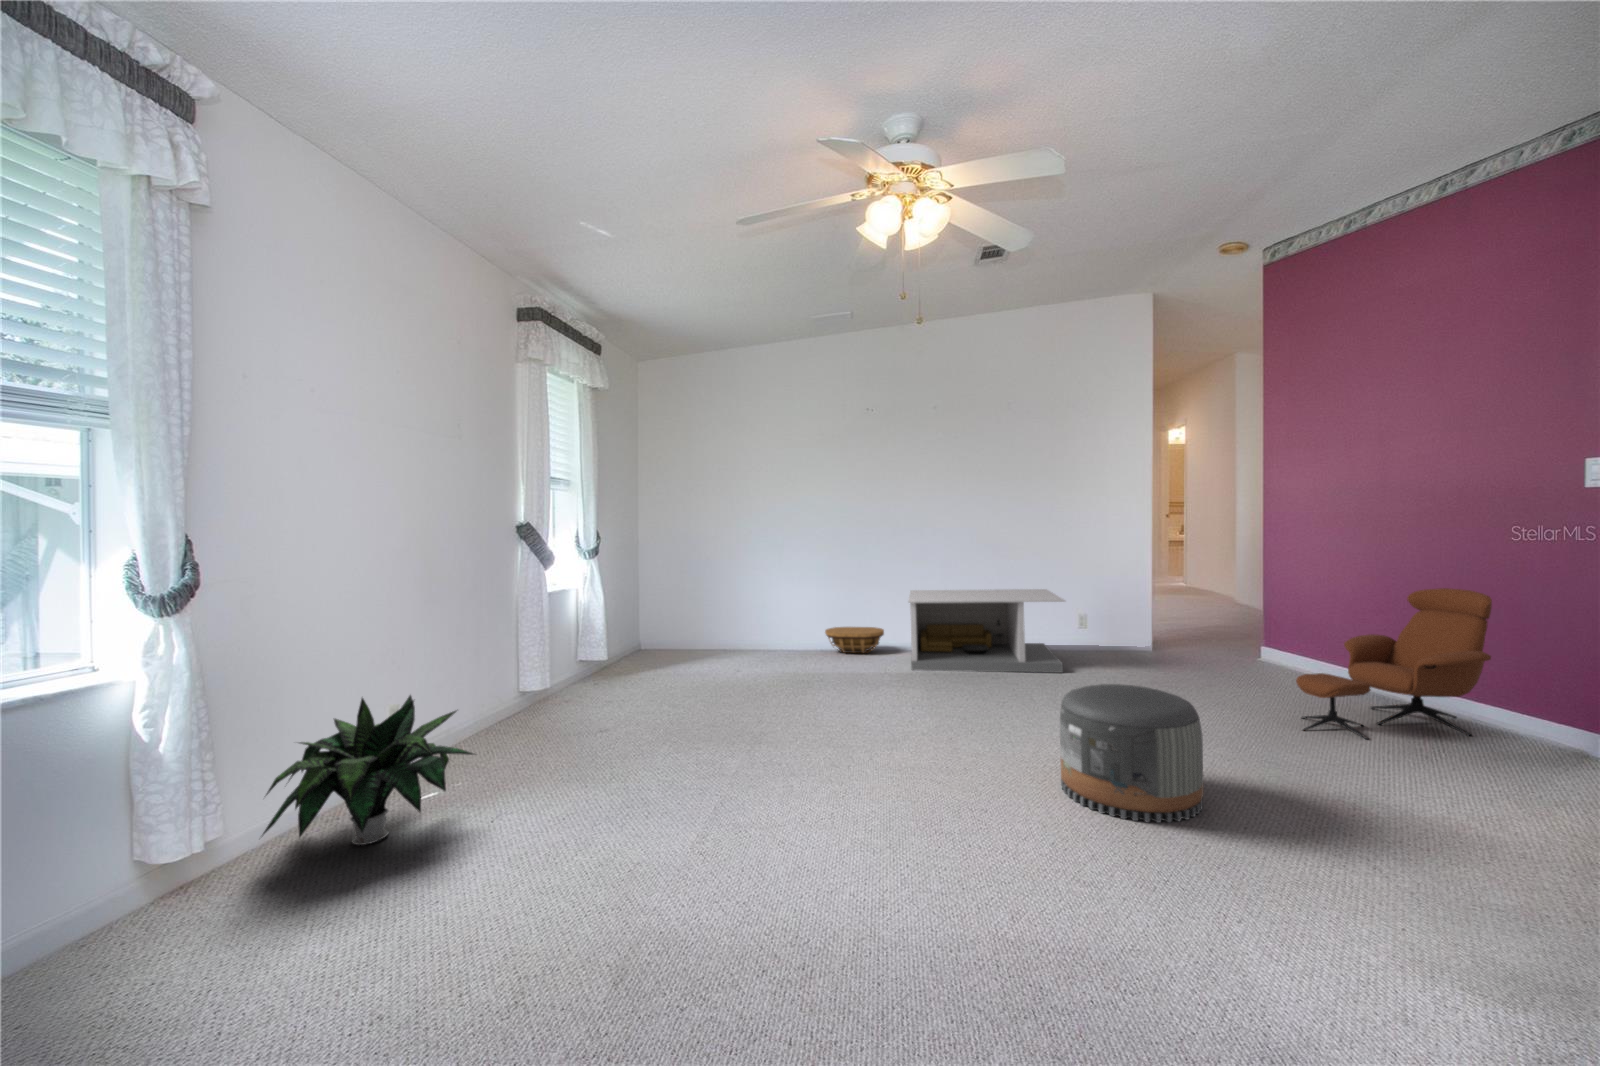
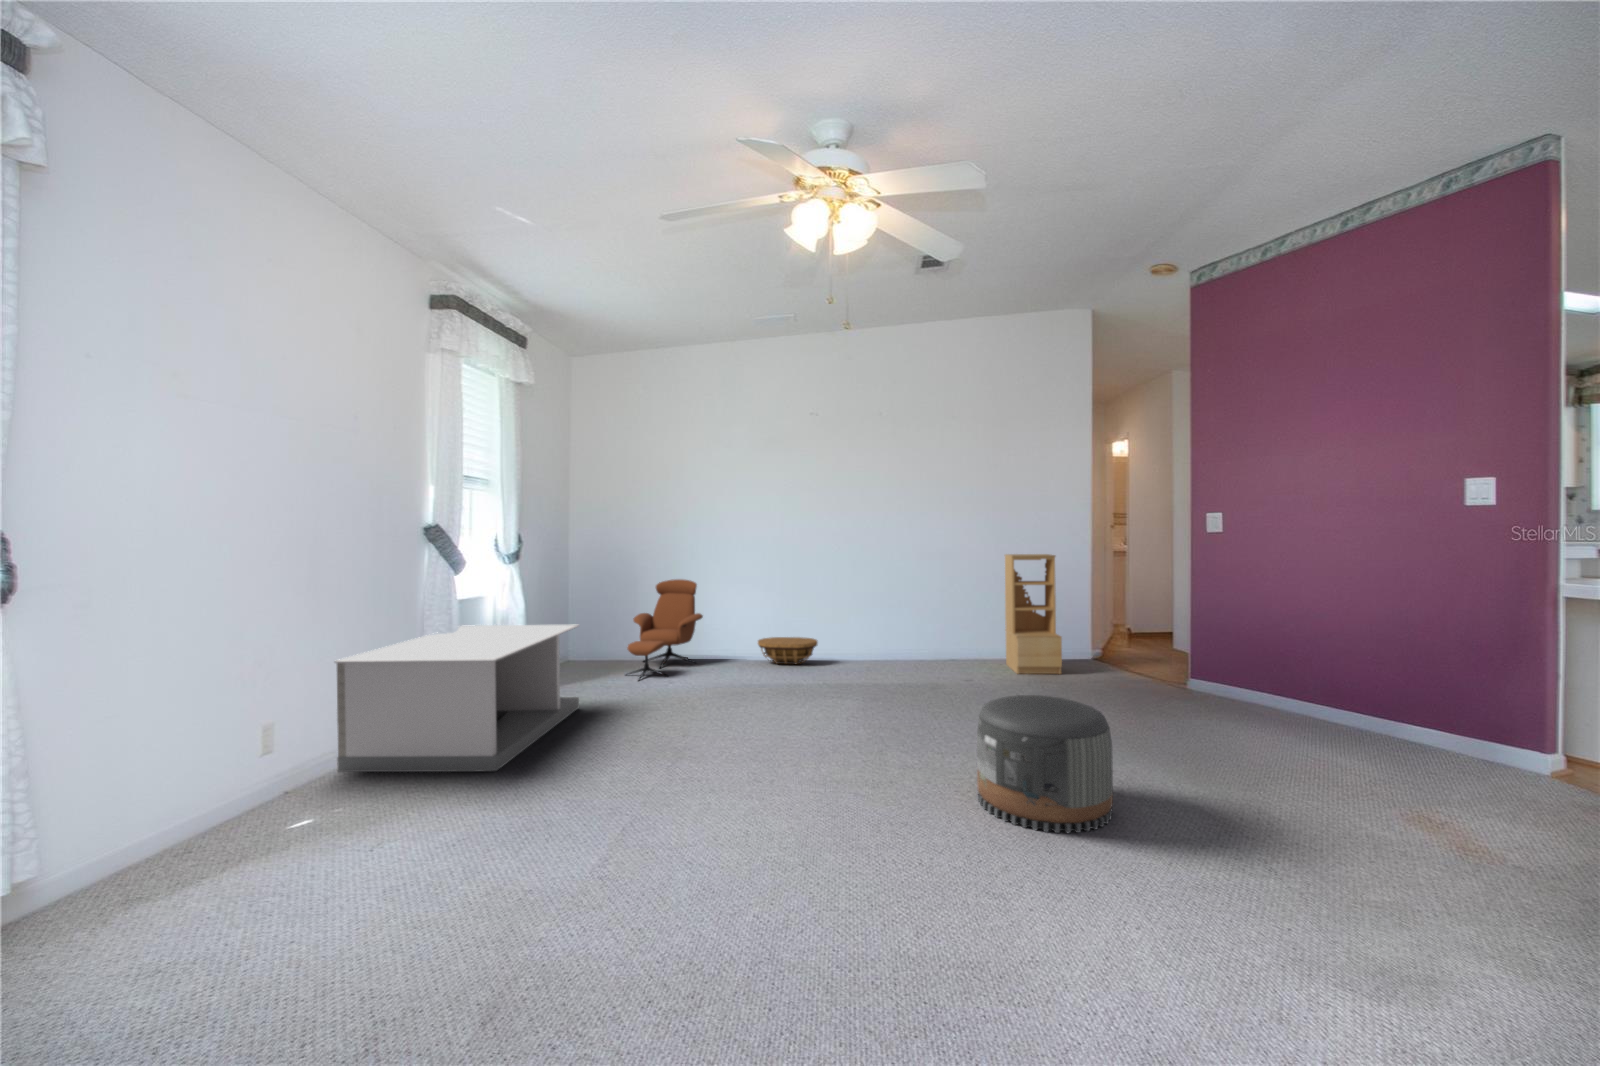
bookshelf: none [1073,541,1135,663] -> present [1005,554,1062,674]
lounge chair: present [1296,588,1492,740] -> present [627,579,703,679]
coffee table: present [908,589,1065,673] -> present [335,625,579,772]
potted plant: present [263,695,474,845] -> none [92,707,361,874]

